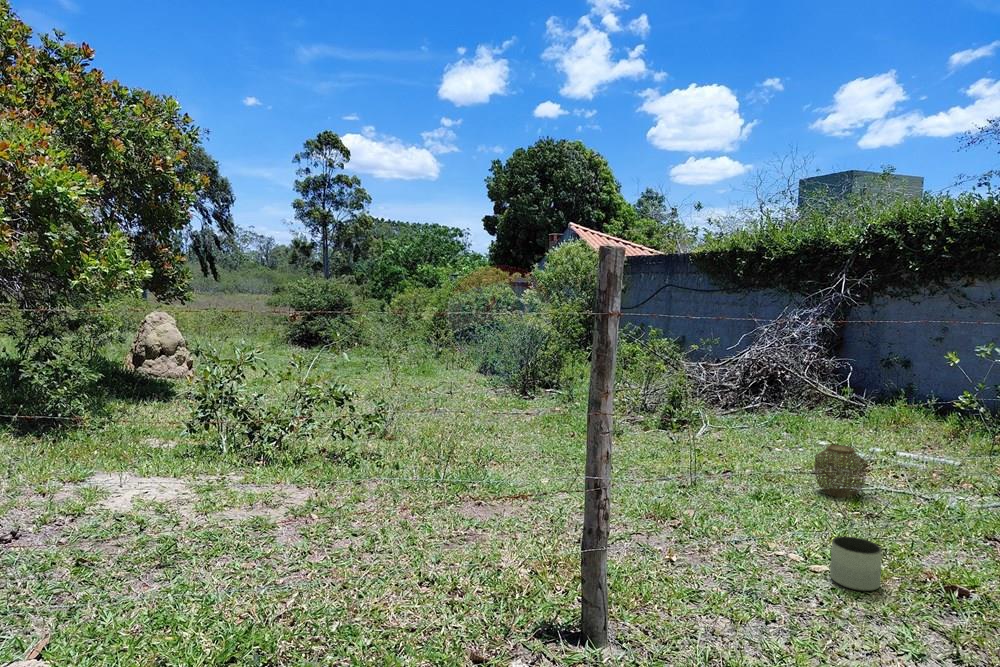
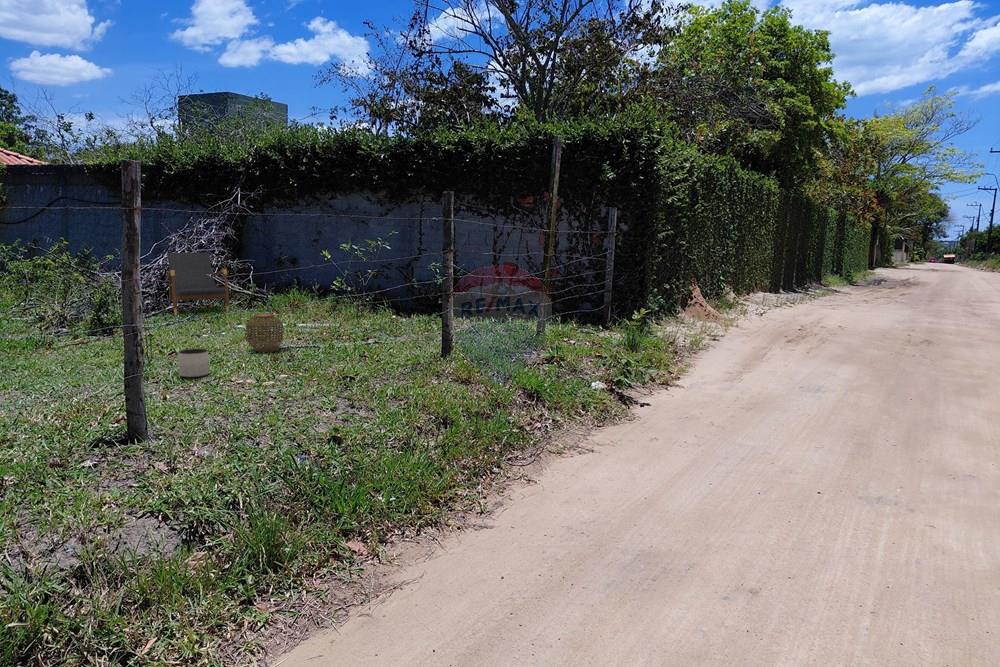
lounge chair: none [750,347,816,419] -> present [166,253,229,316]
planter: present [830,536,882,591] -> present [178,349,209,378]

